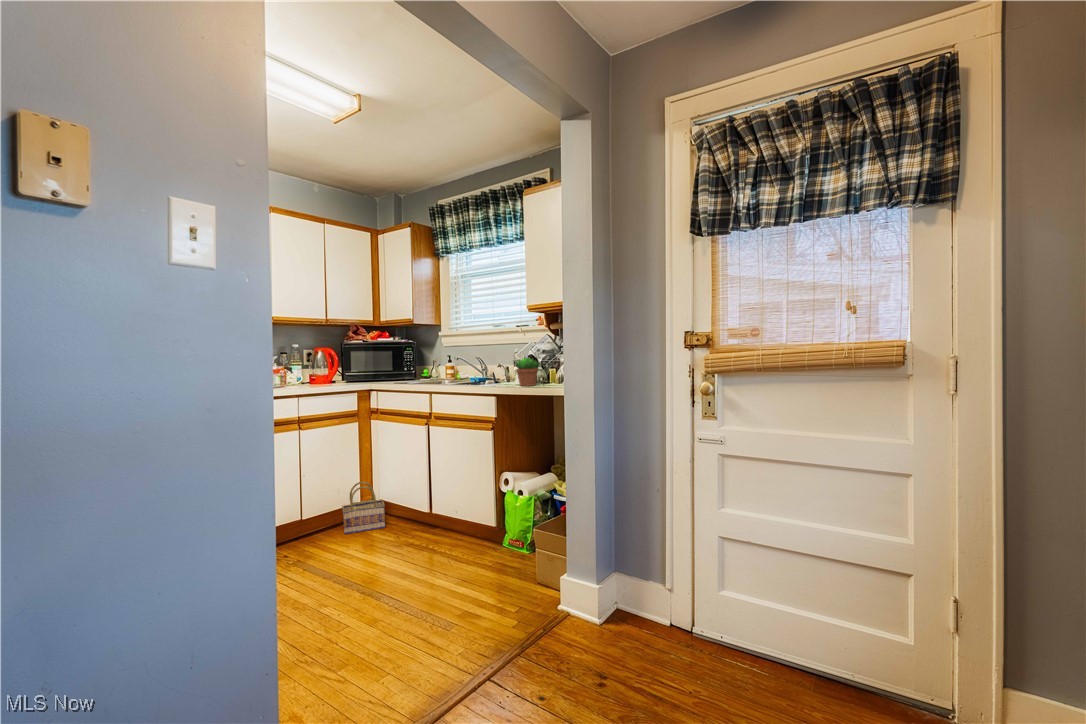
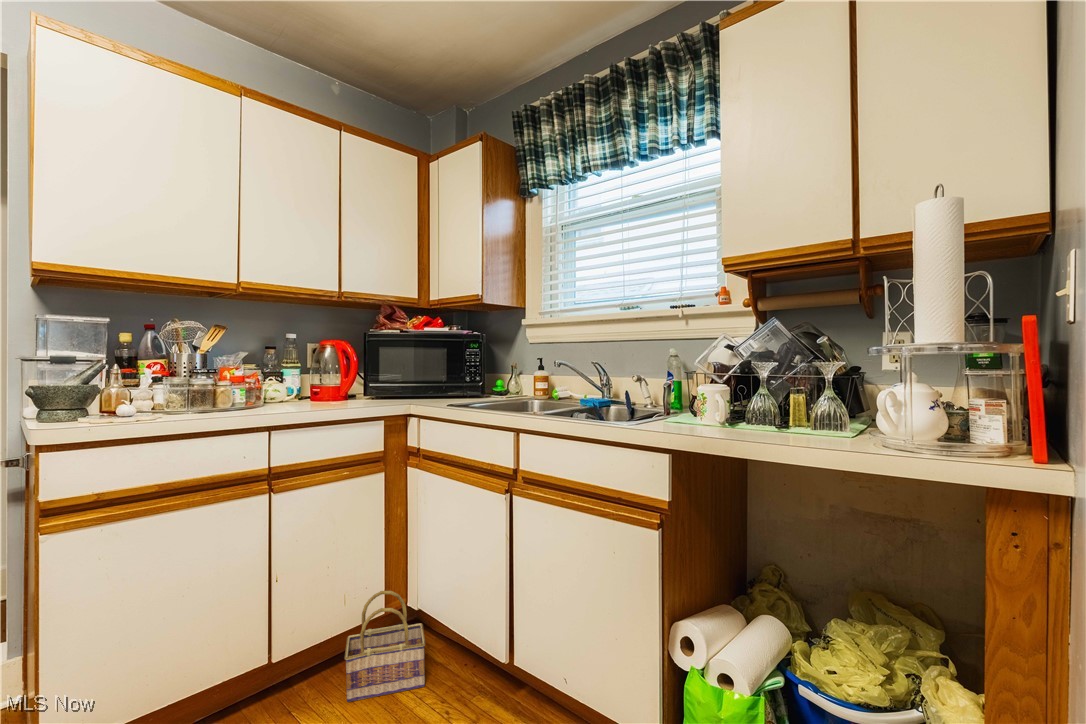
succulent plant: present [514,358,541,386] -> none [713,367,780,436]

